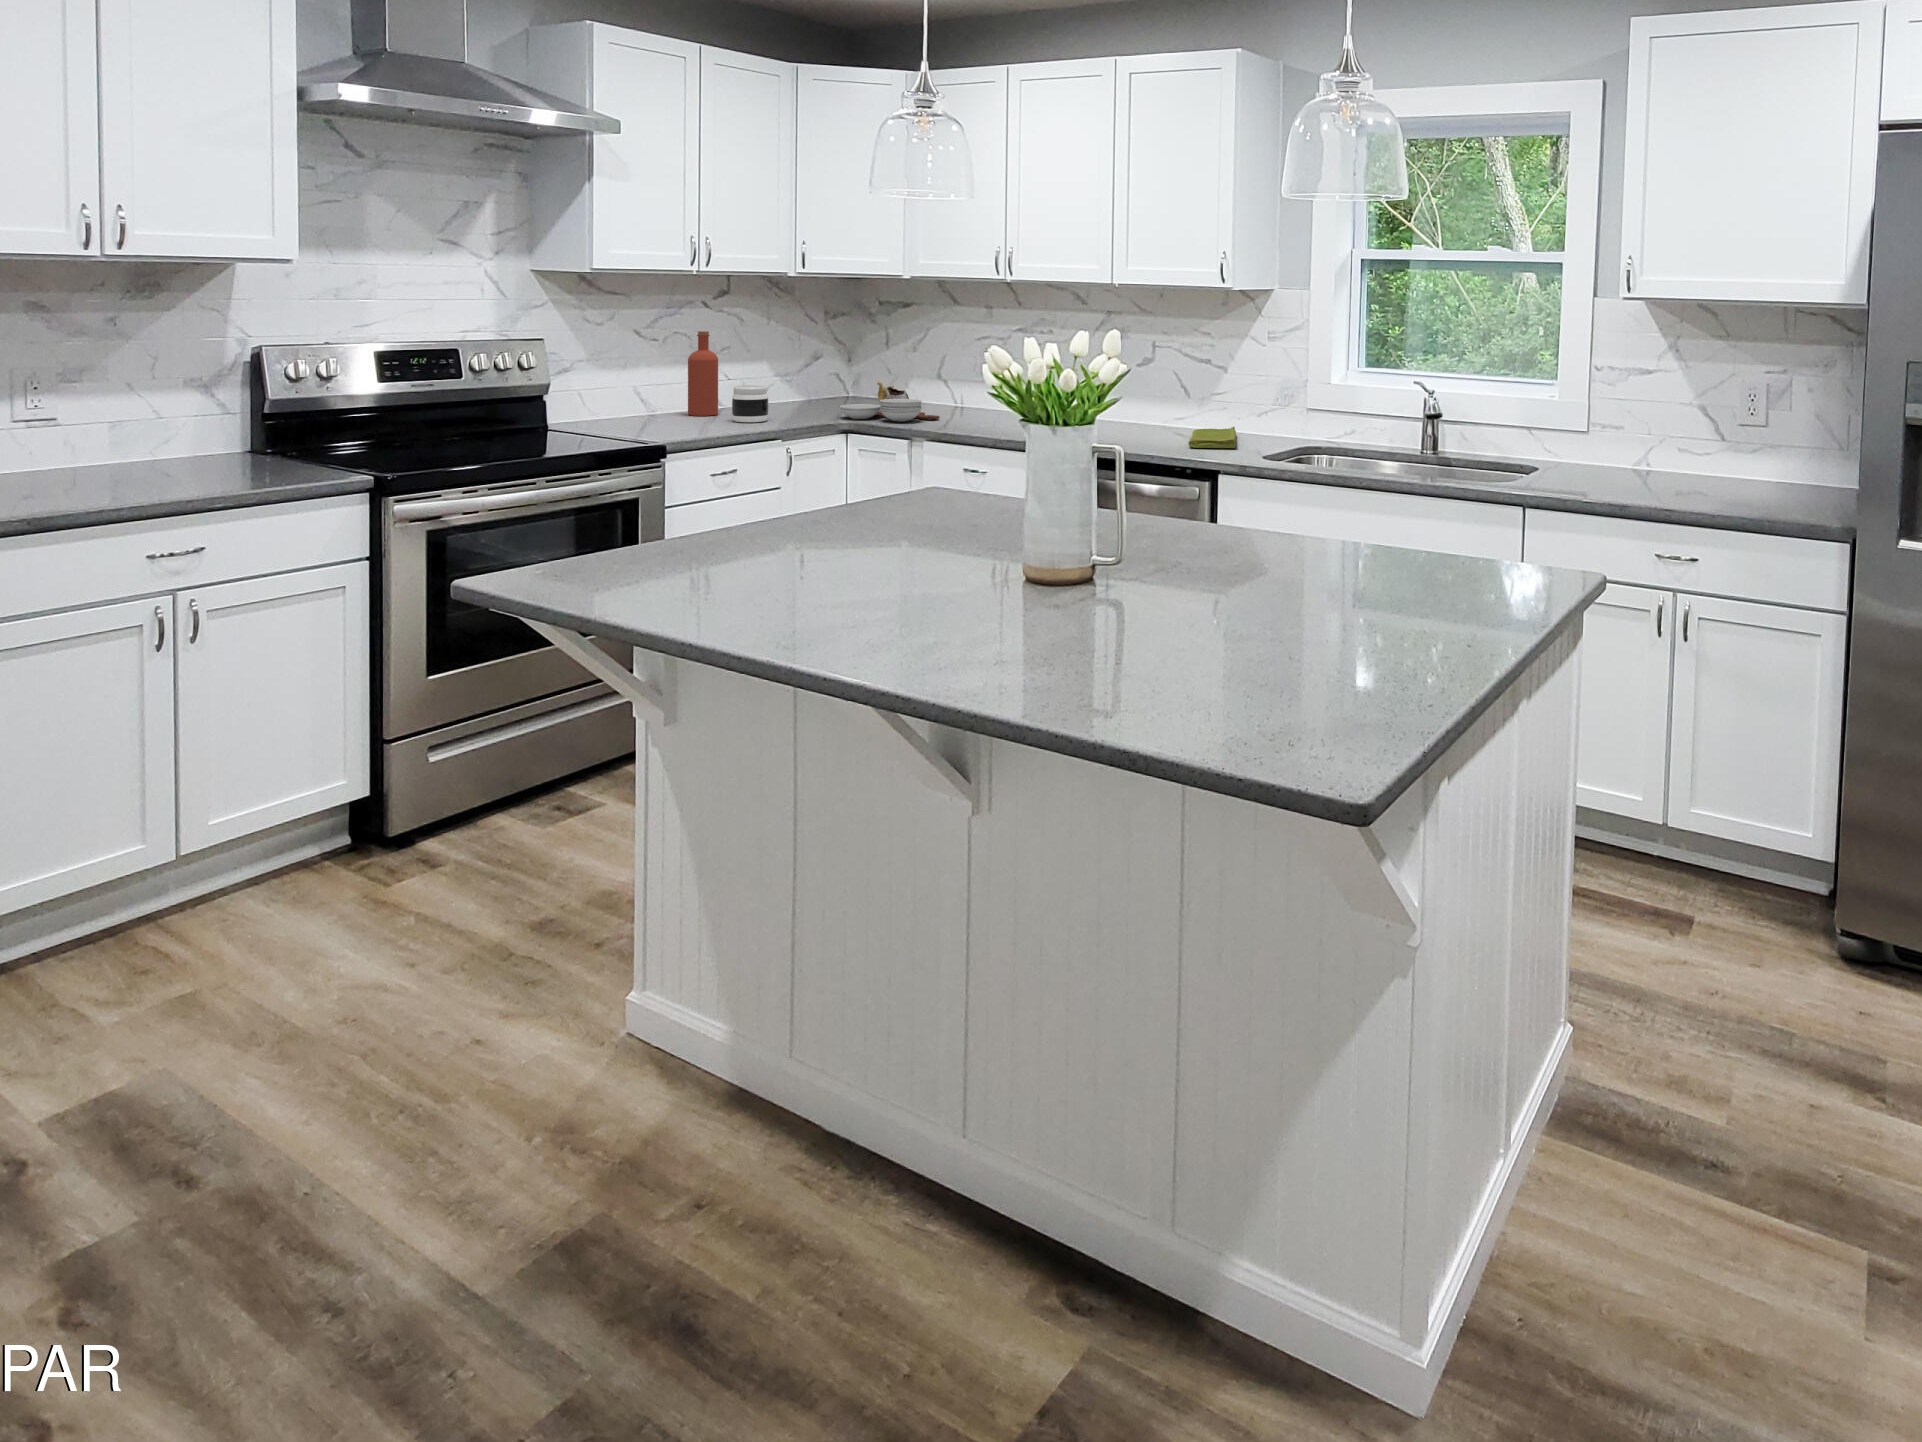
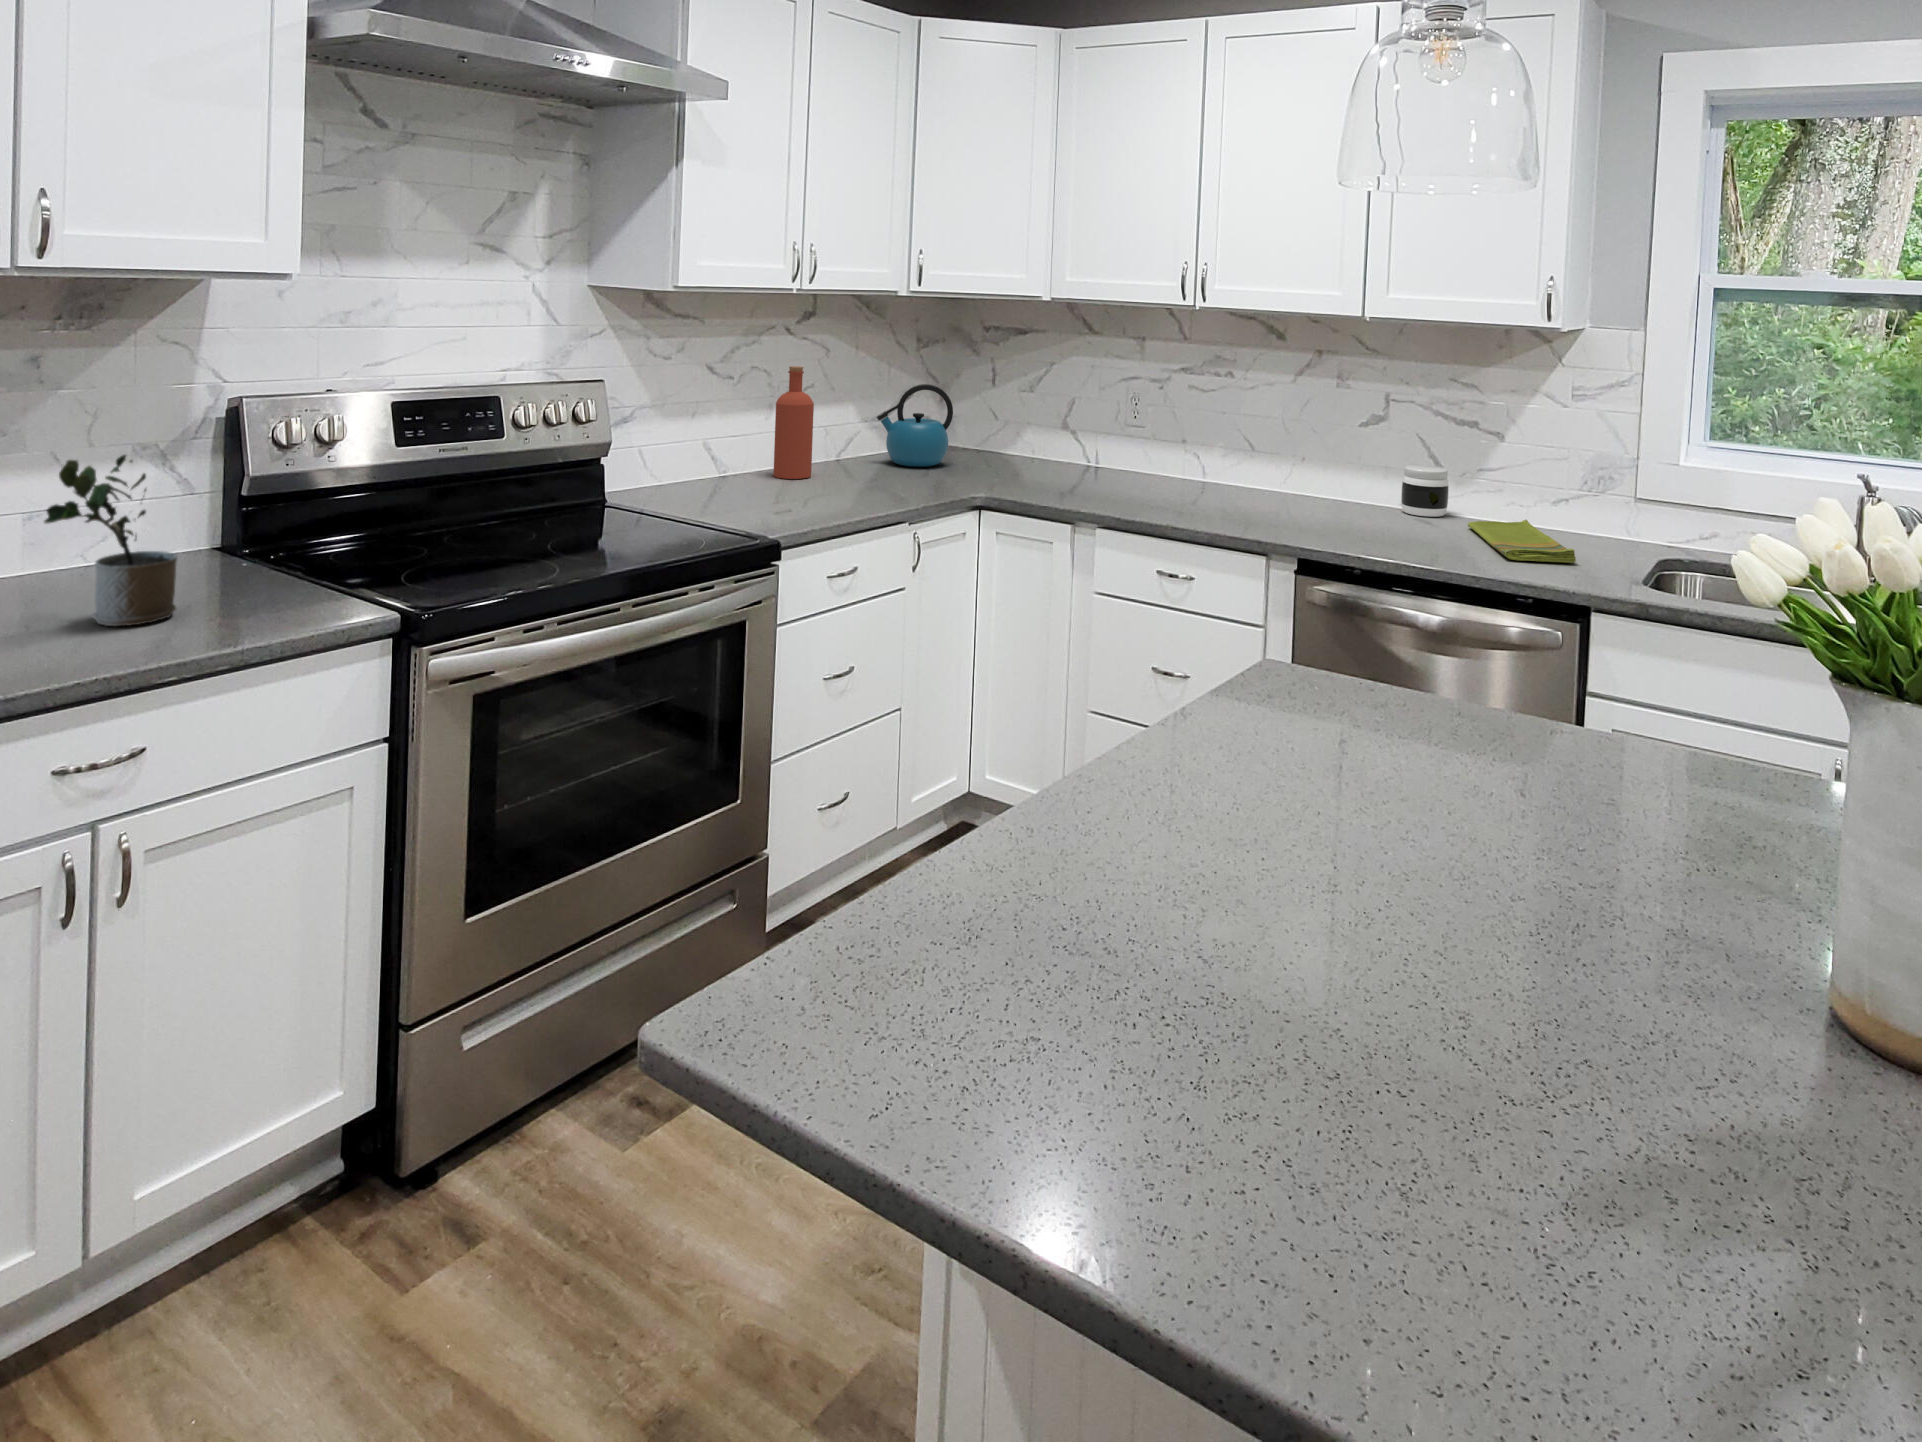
kettle: none [778,346,840,409] -> present [877,384,953,467]
potted plant: none [132,375,222,482] -> present [44,455,178,626]
cutting board: present [840,382,940,421] -> none [967,435,1094,493]
jar: present [732,385,769,422] -> present [1401,465,1448,517]

